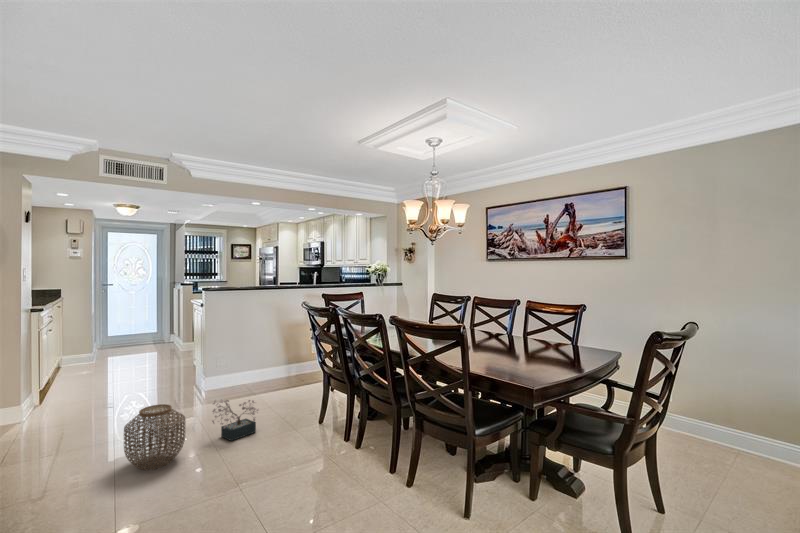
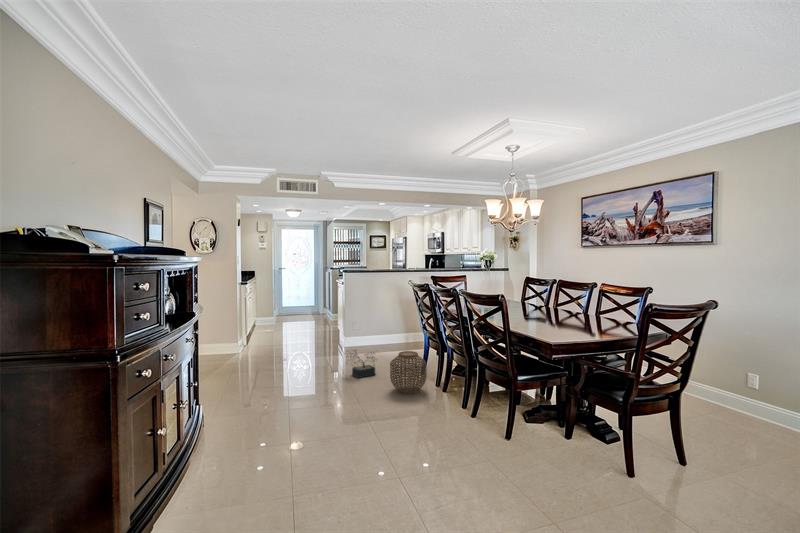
woven basket: present [124,404,185,470] -> present [390,351,427,394]

